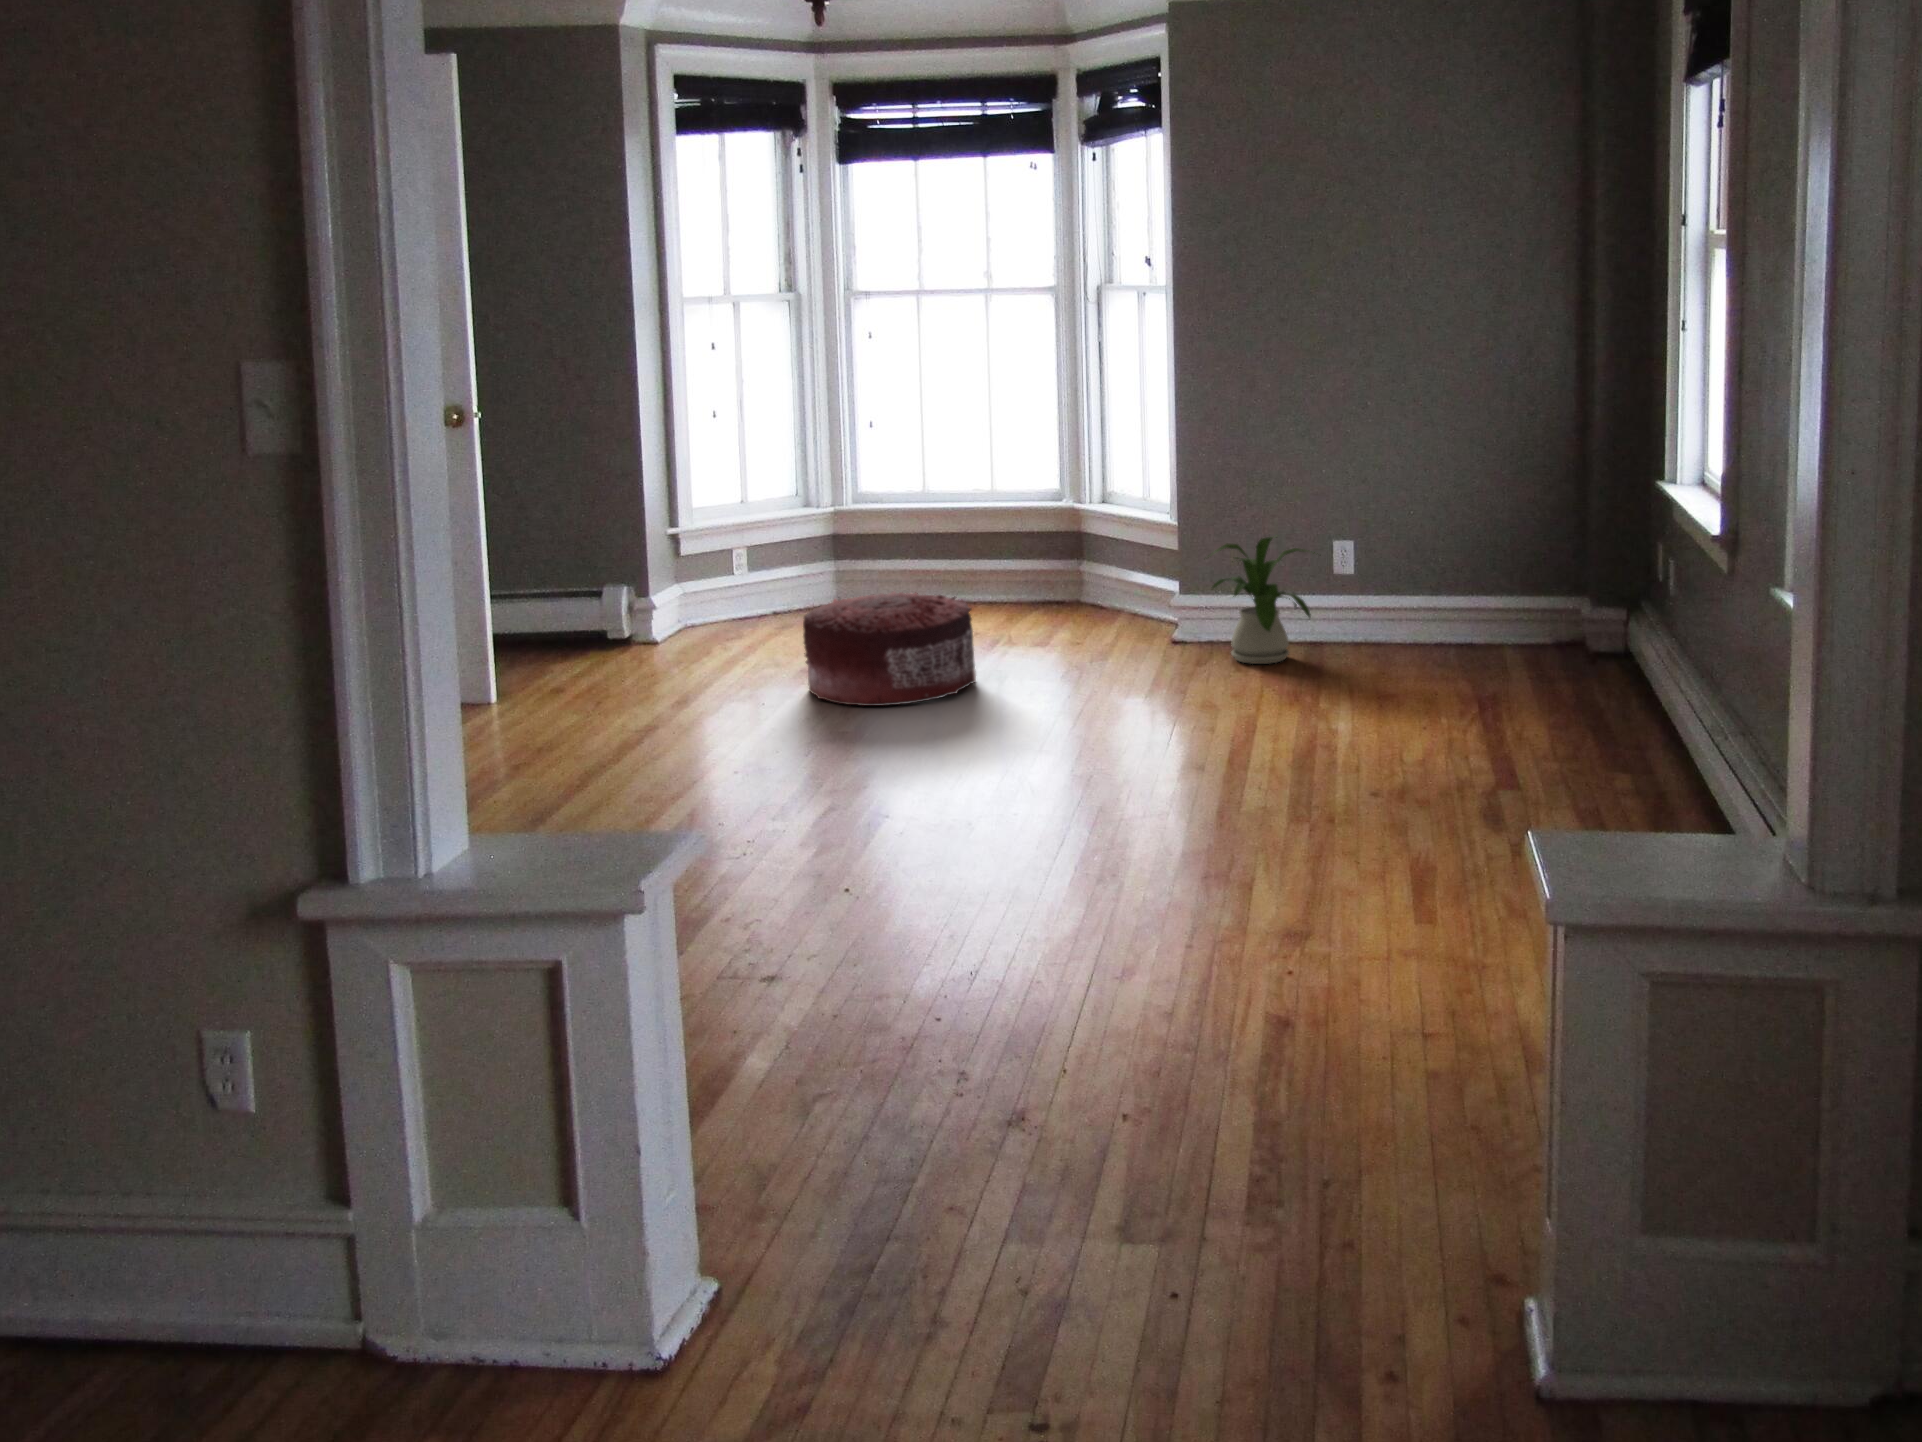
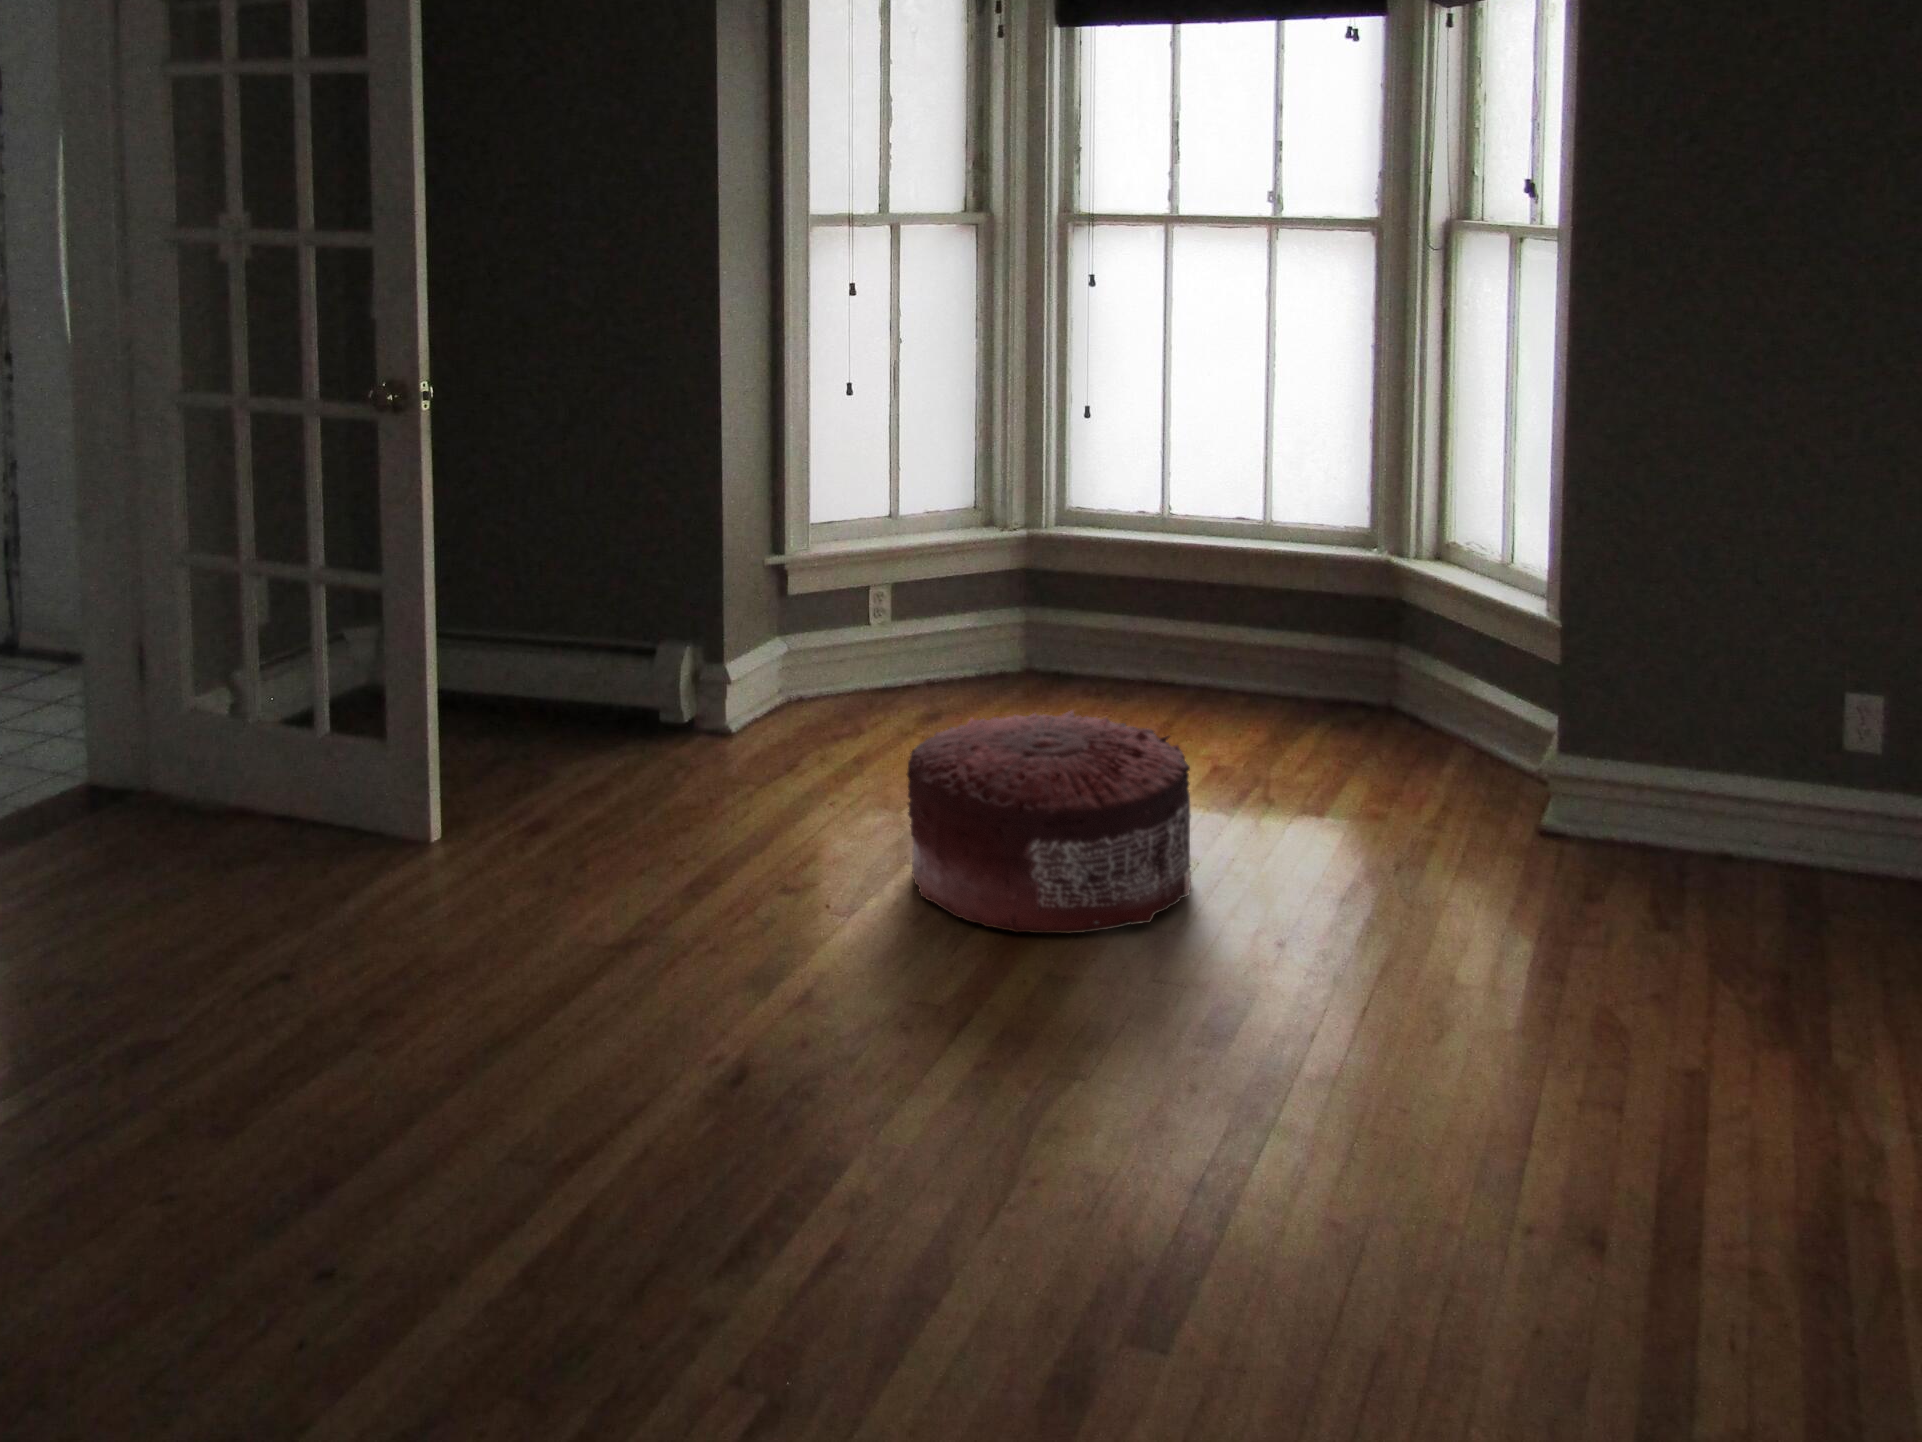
house plant: present [1212,537,1315,664] -> none [1610,687,1839,915]

